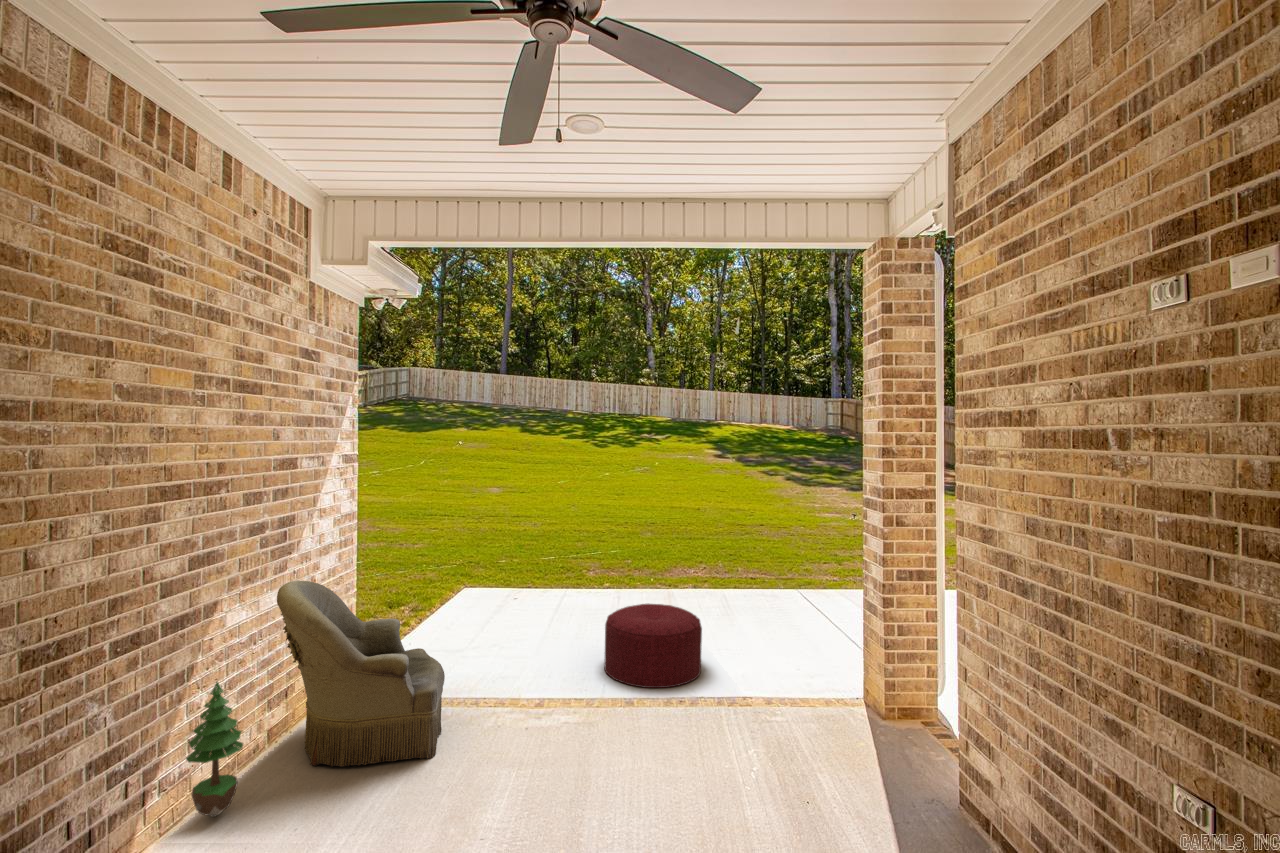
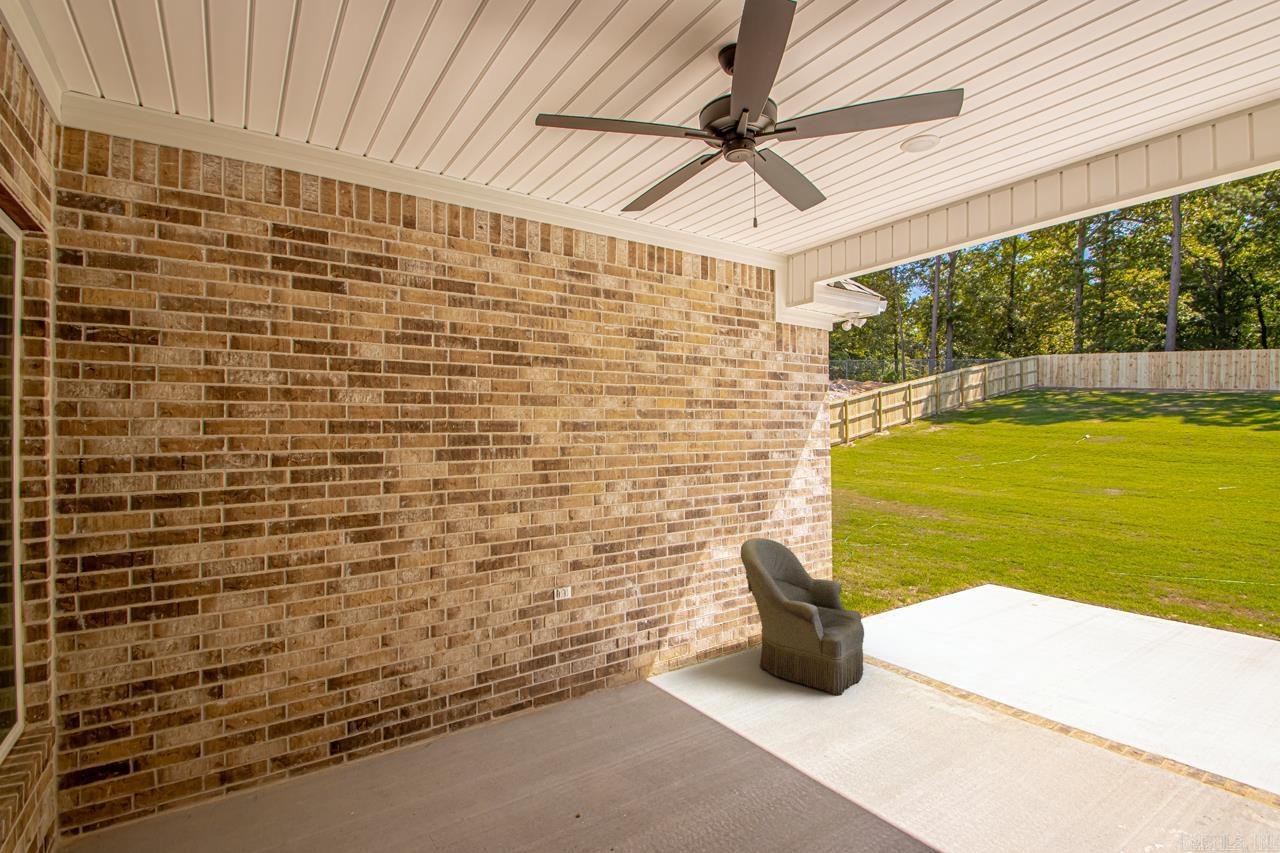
ottoman: present [604,604,702,688] -> none [1068,630,1226,745]
potted tree: present [186,682,243,817] -> none [681,589,711,674]

